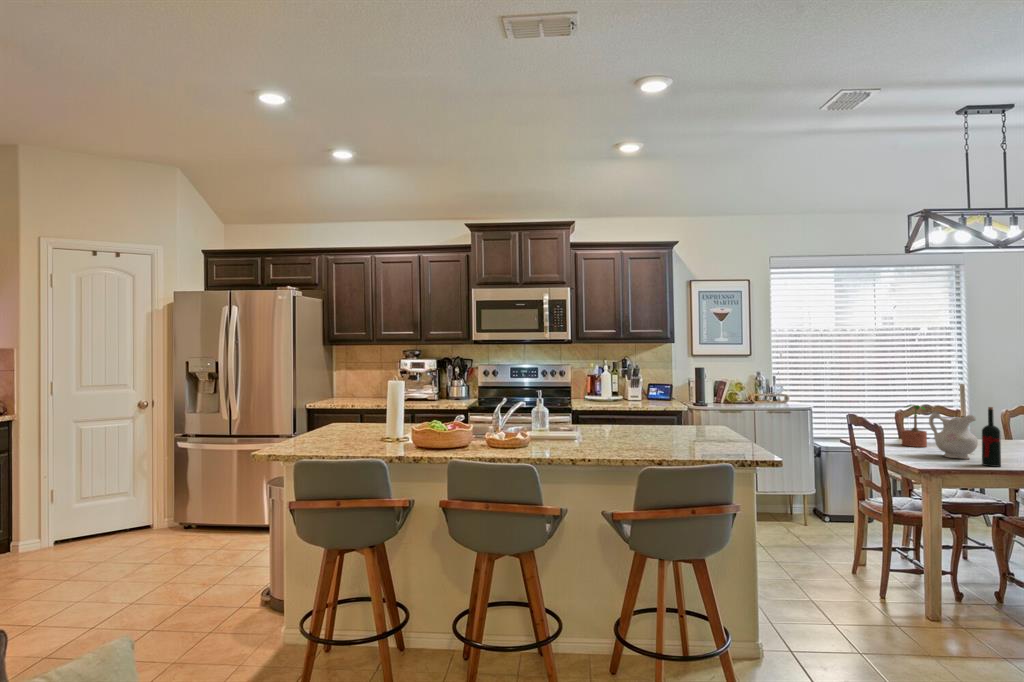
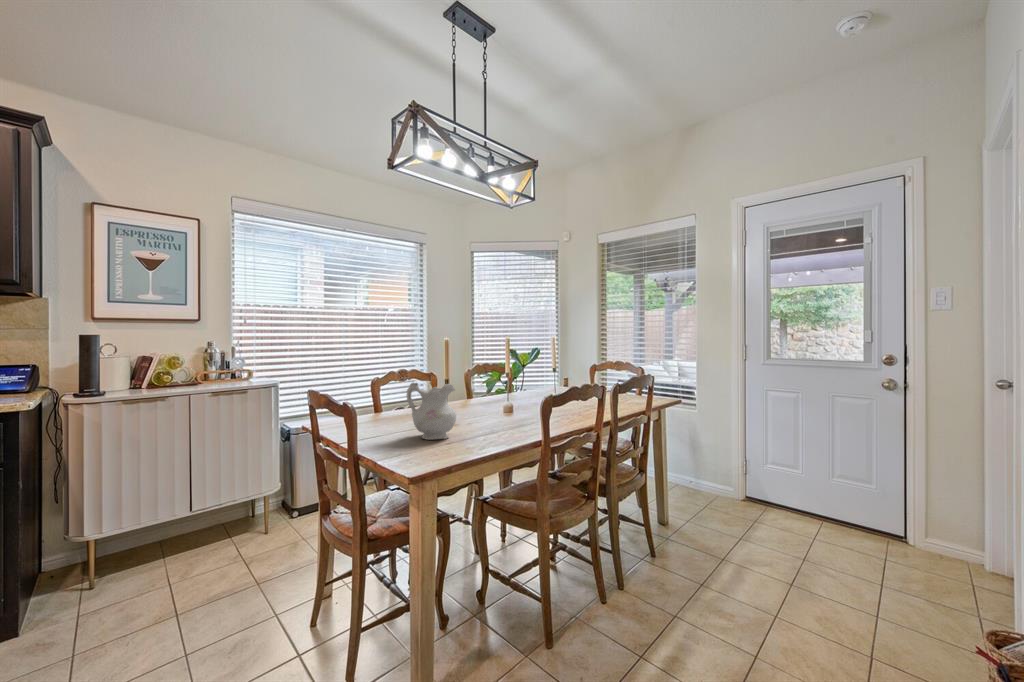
potted plant: present [902,405,927,447] -> none [376,375,404,426]
wine bottle: present [982,407,1001,467] -> none [464,374,483,448]

